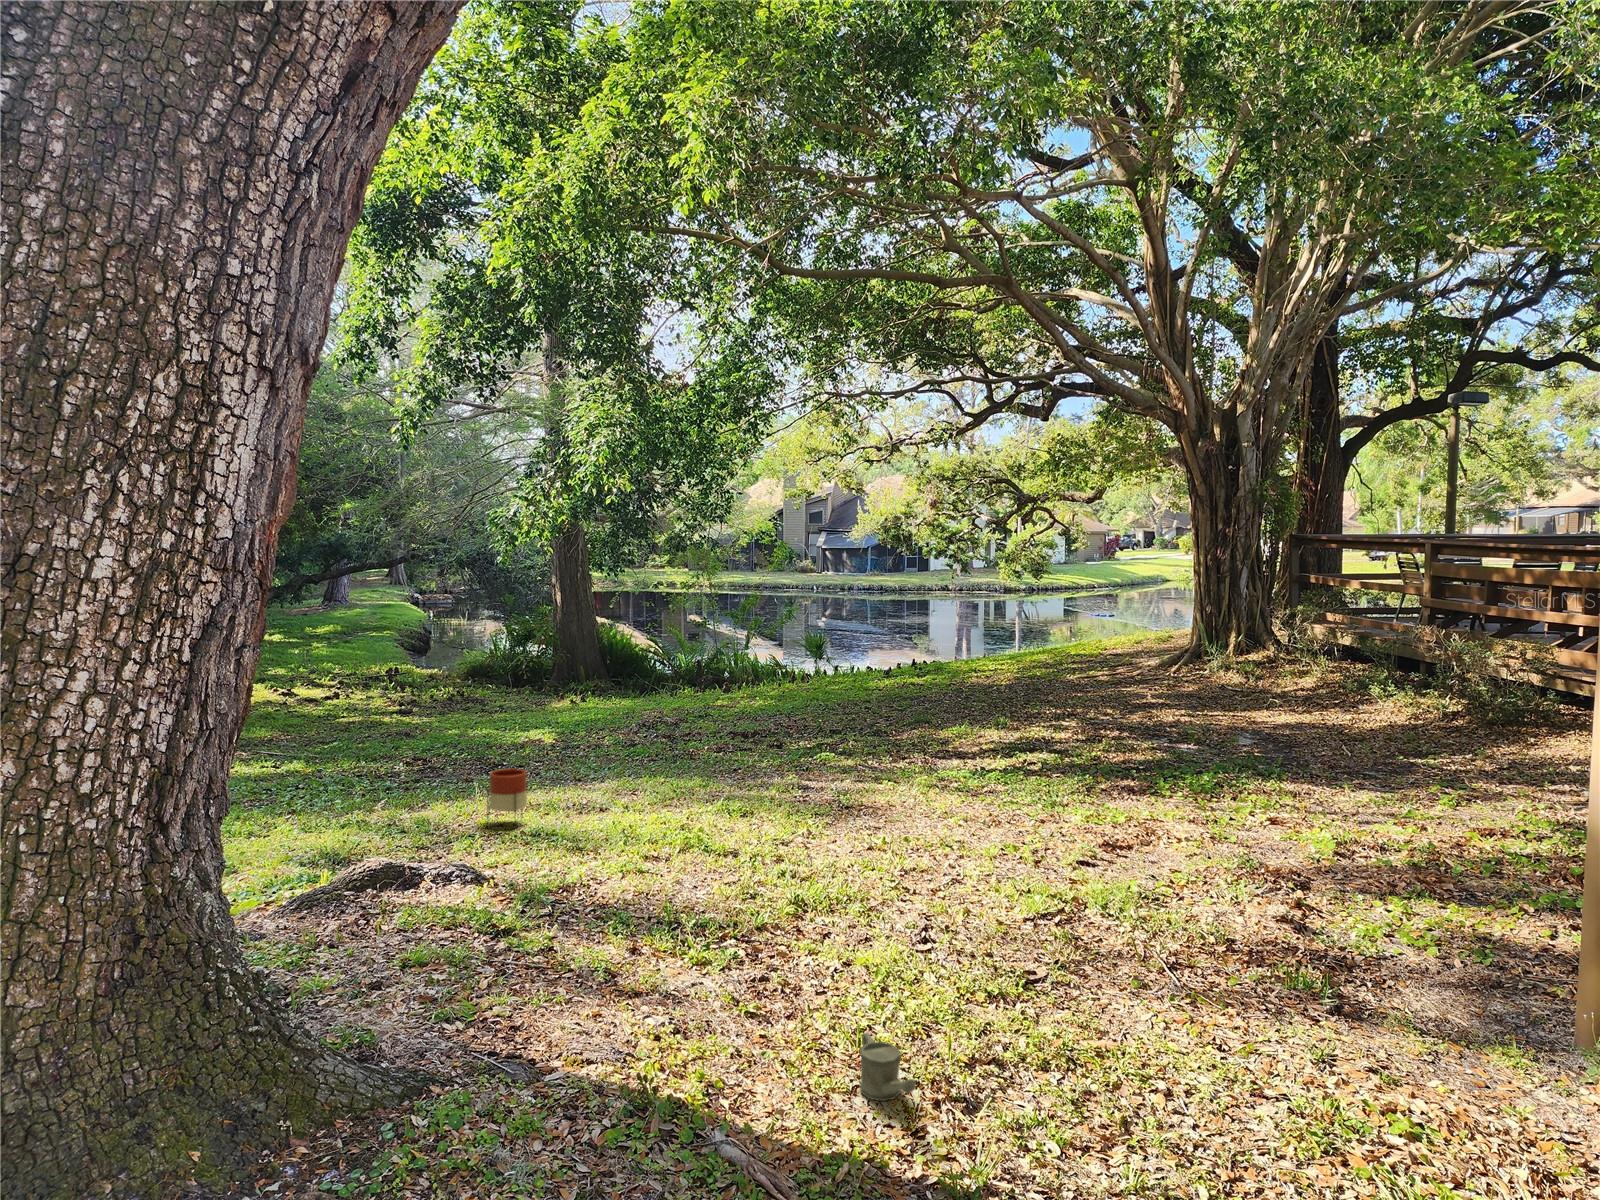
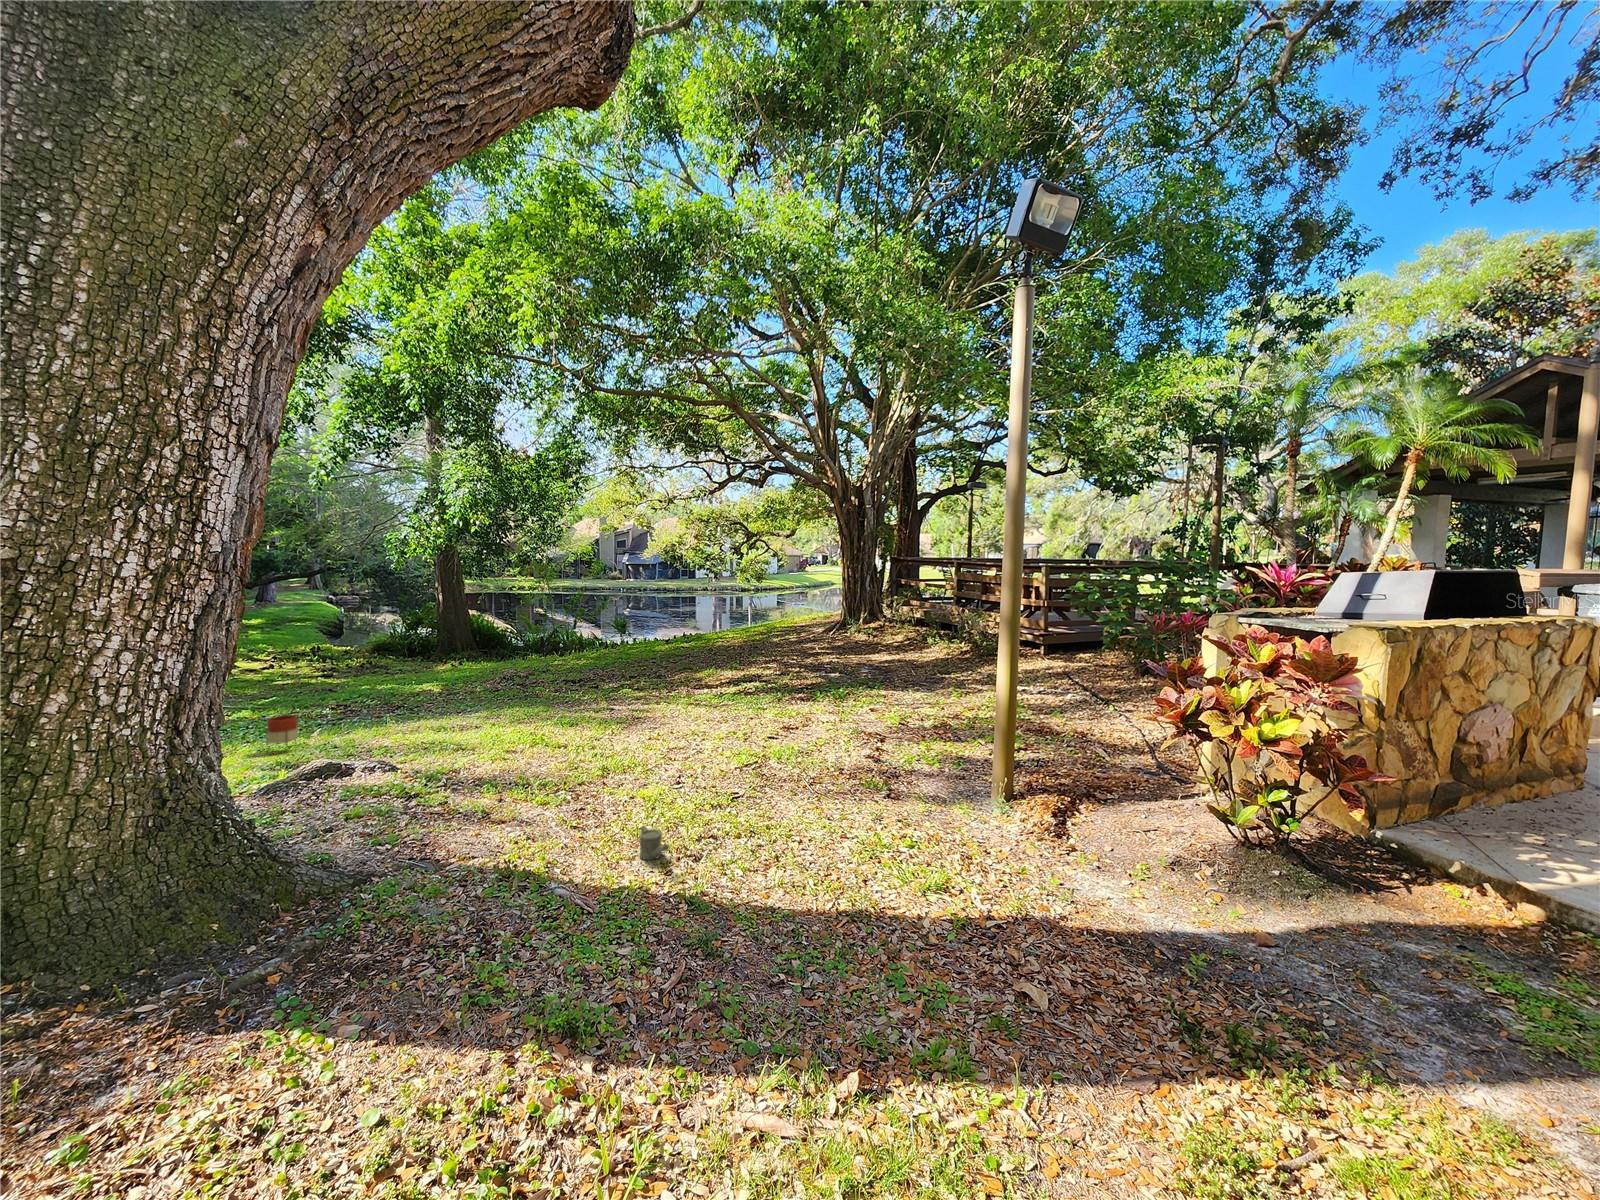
planter: present [487,769,527,824] -> present [266,715,298,750]

